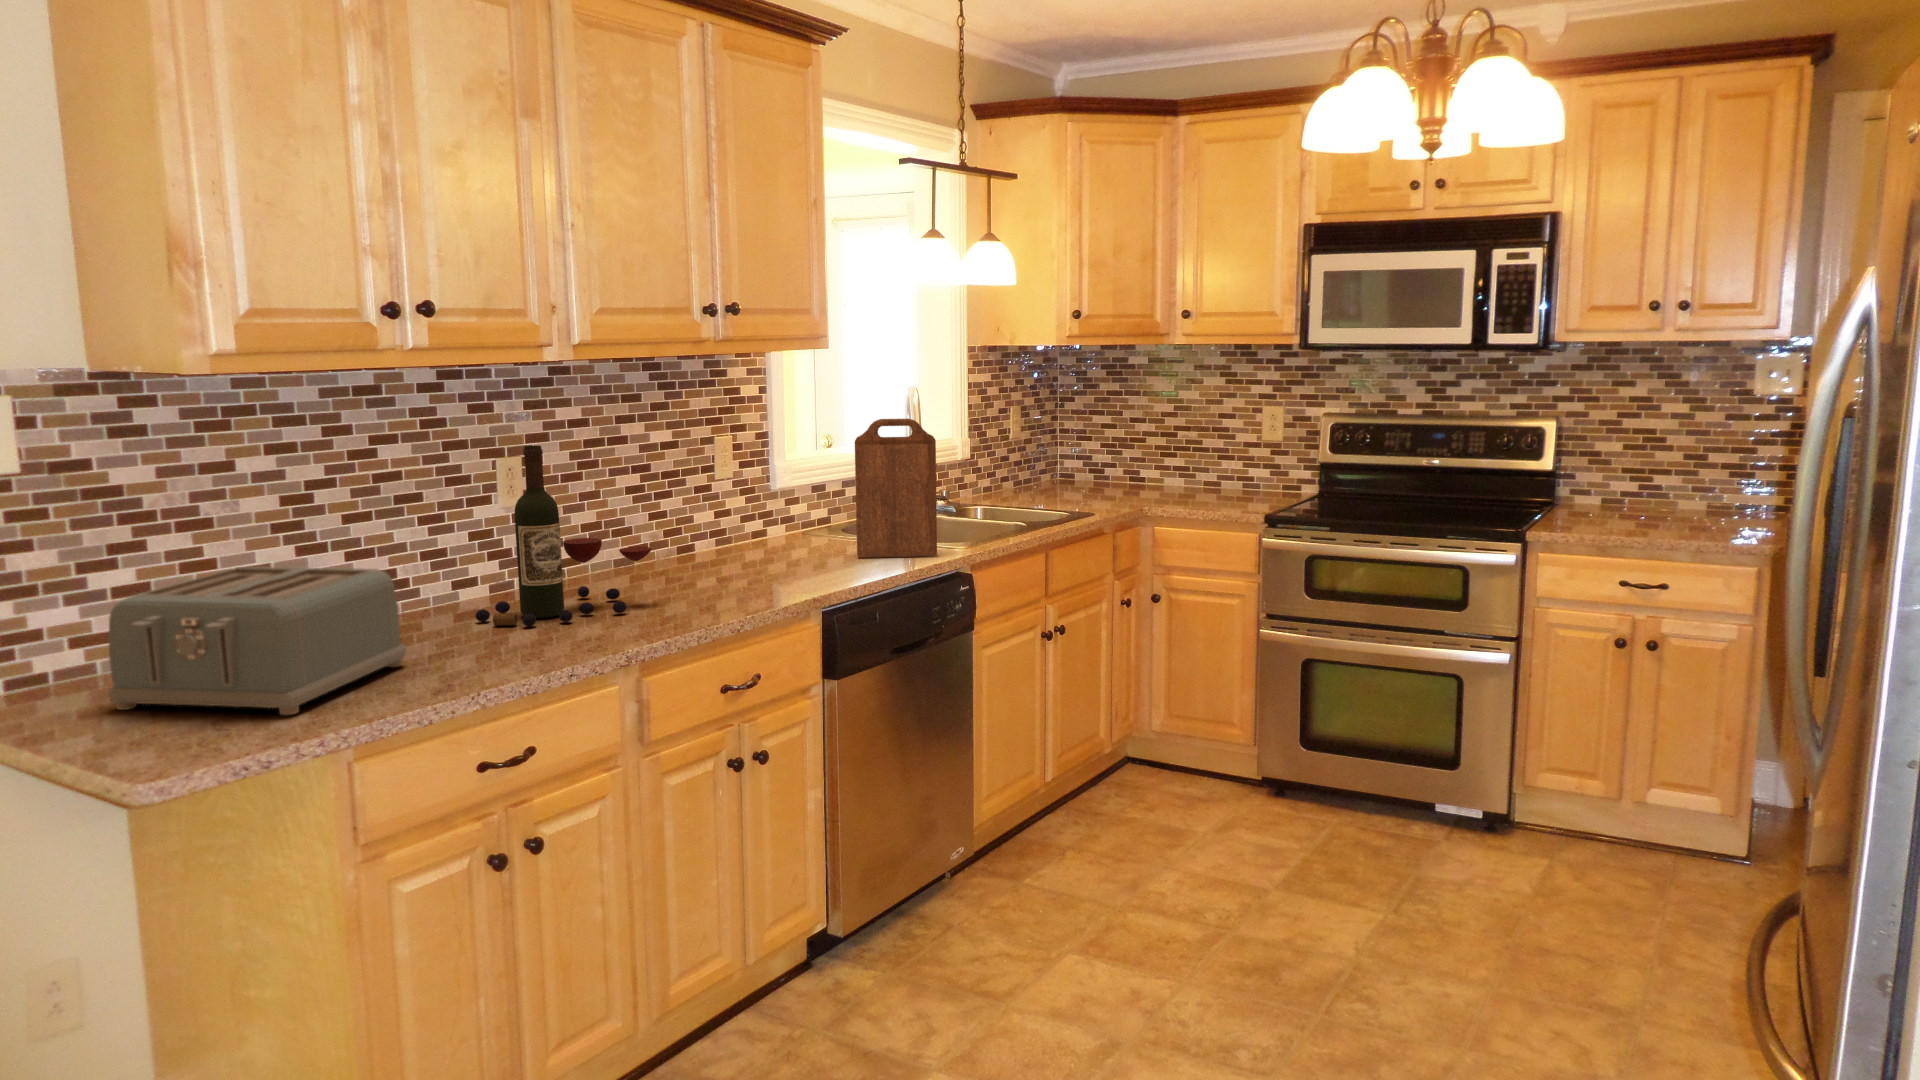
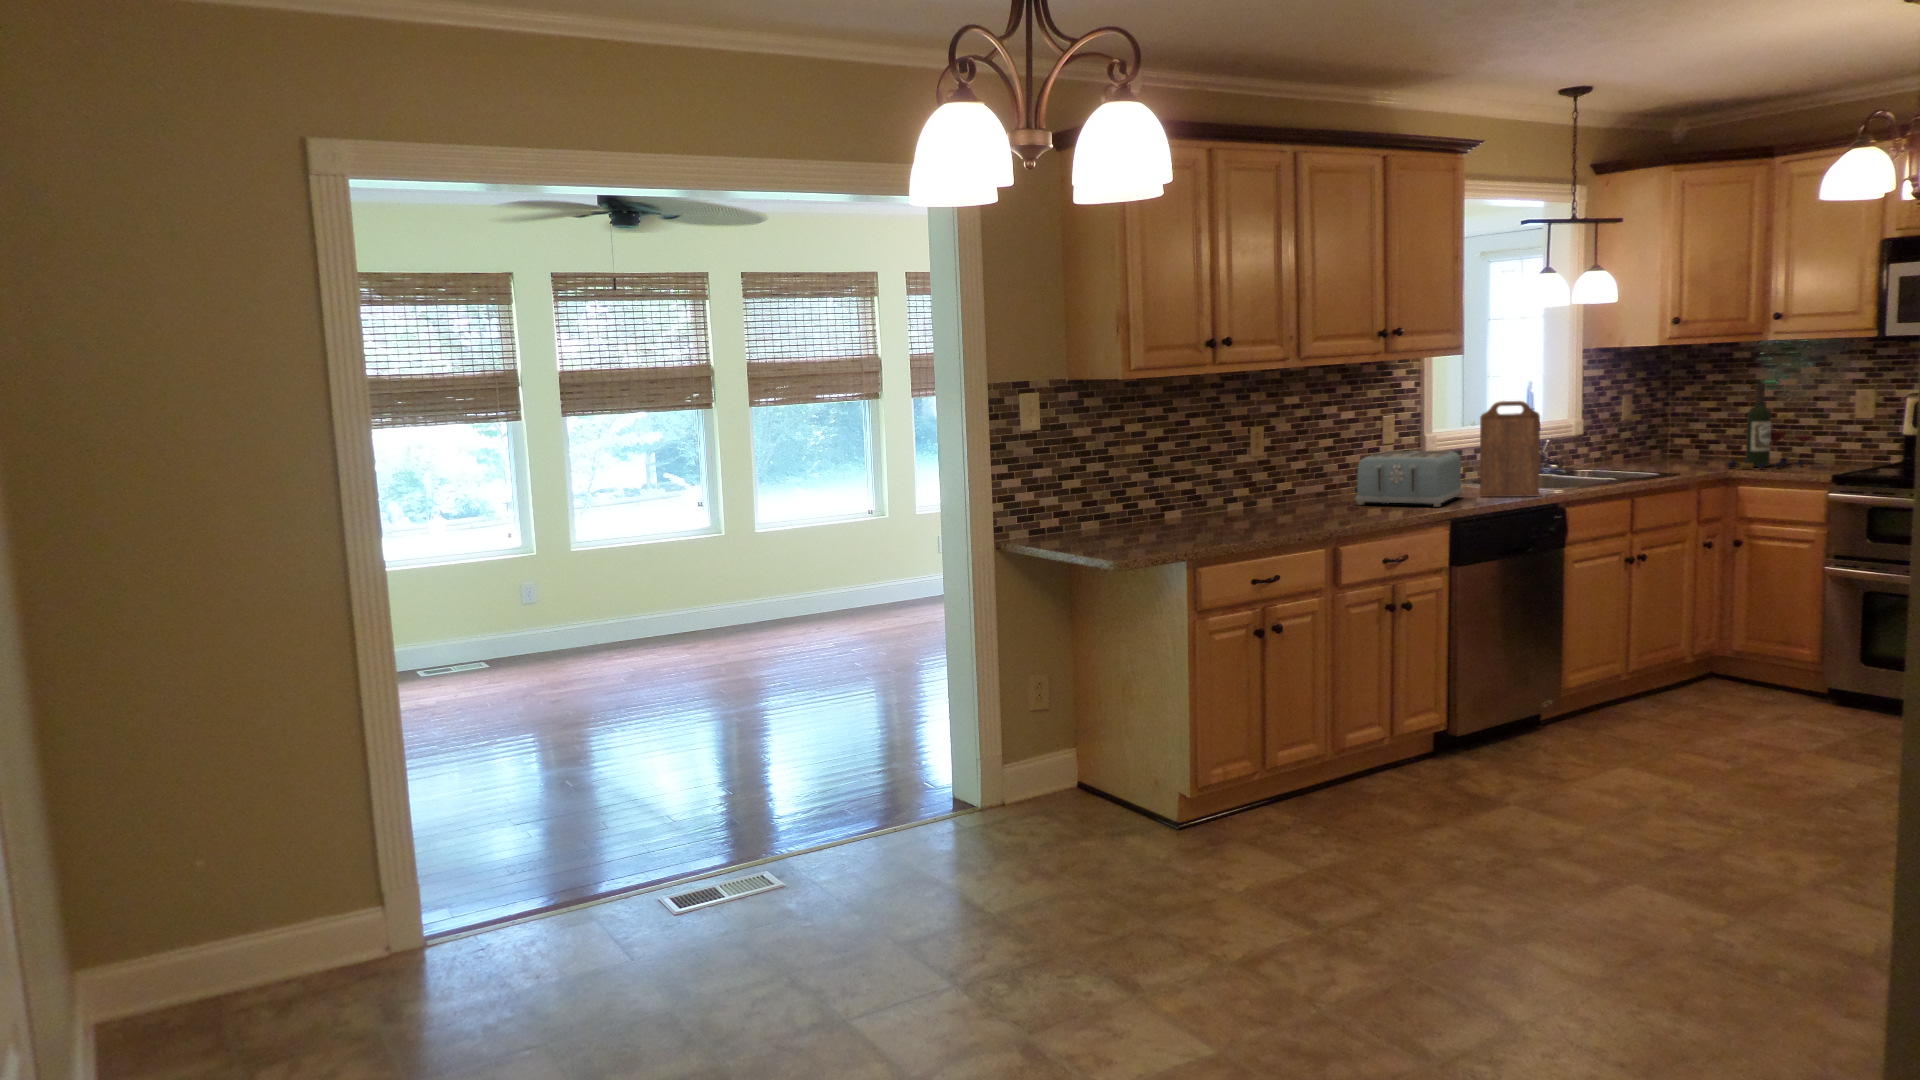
wine bottle: present [475,445,651,626] -> present [1728,383,1812,469]
toaster: present [108,567,407,715] -> present [1355,451,1463,507]

